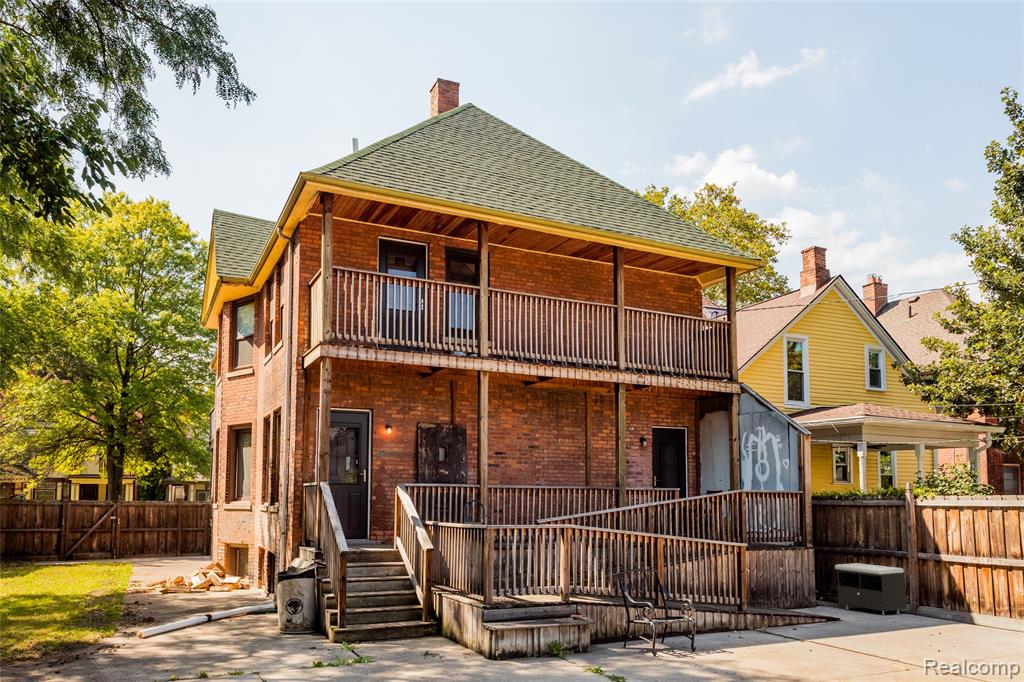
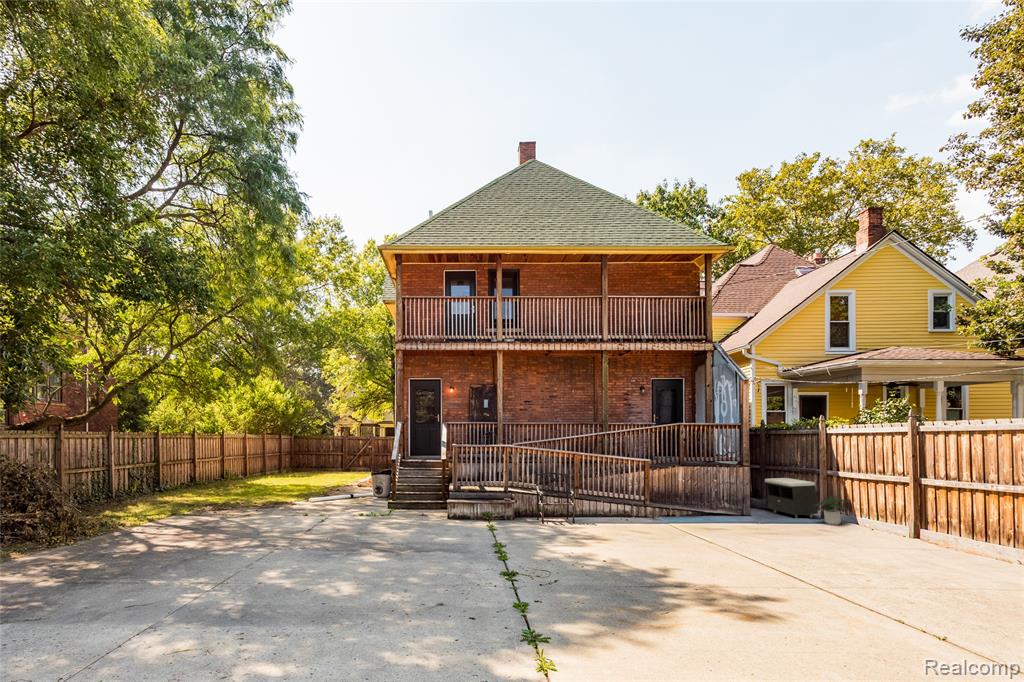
potted plant: none [915,585,958,622] -> present [815,496,847,525]

